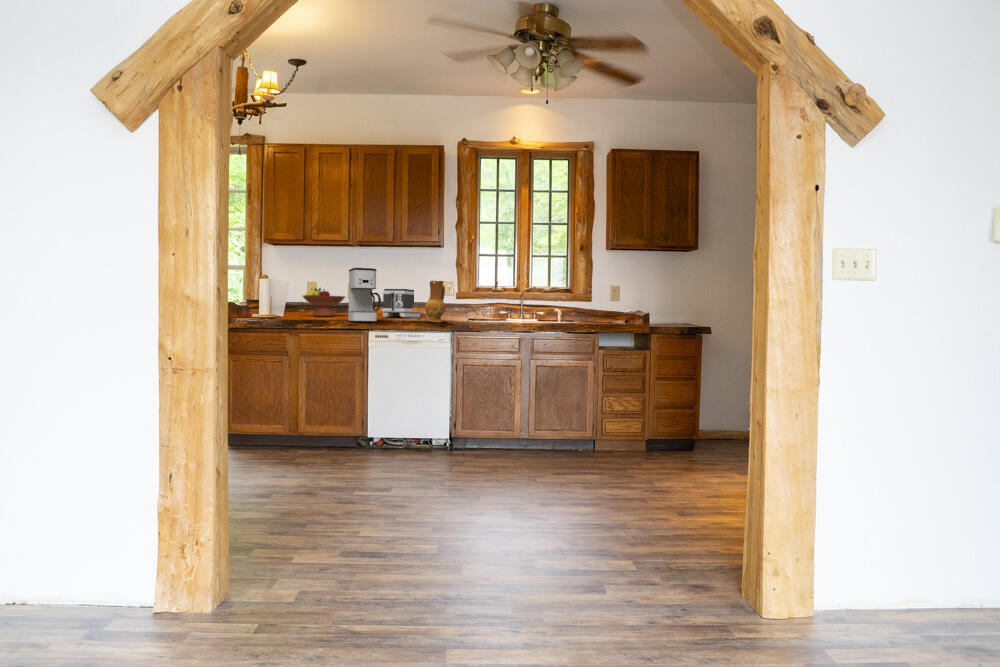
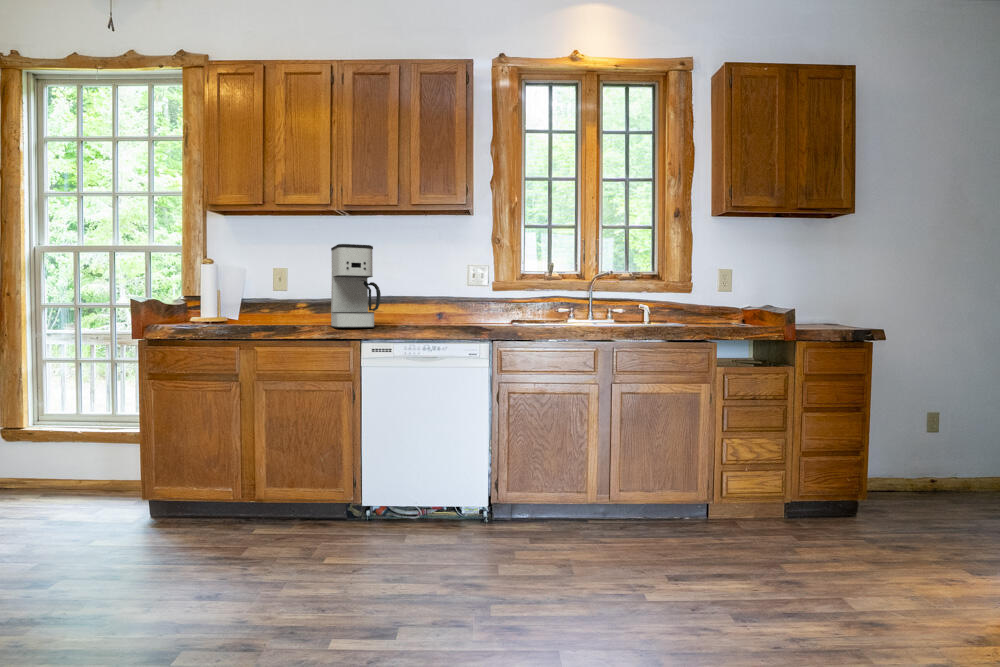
ceramic jug: present [425,281,445,322] -> none [448,263,480,328]
fruit bowl: present [303,288,345,316] -> none [266,276,330,318]
toaster: present [382,289,421,317] -> none [383,277,439,319]

